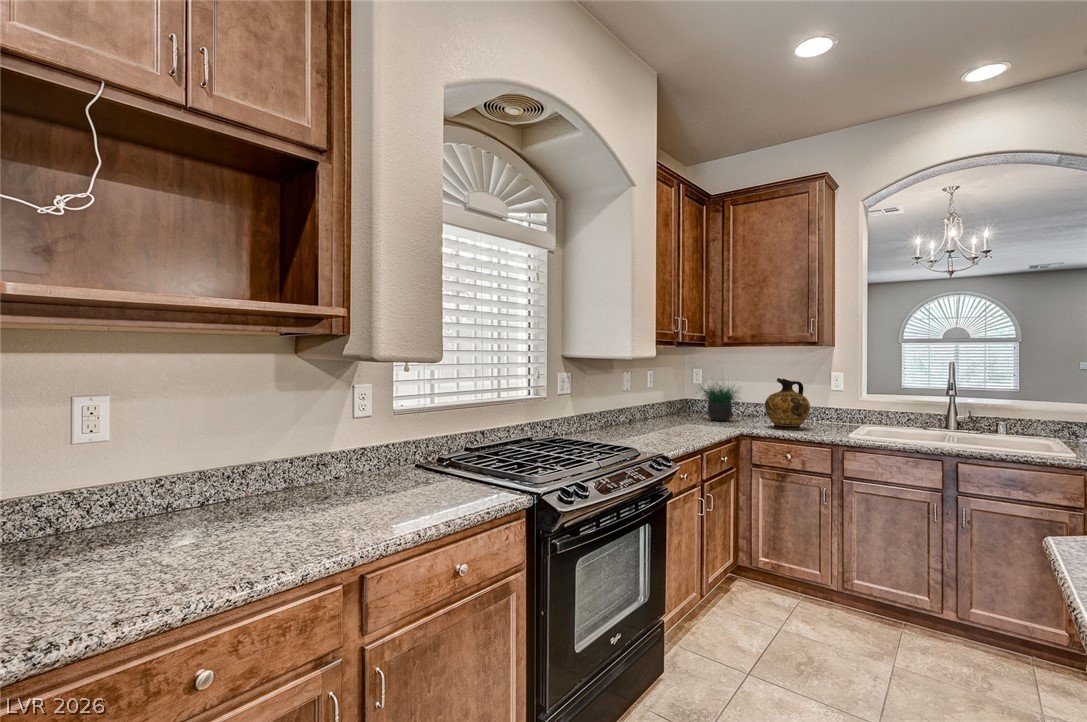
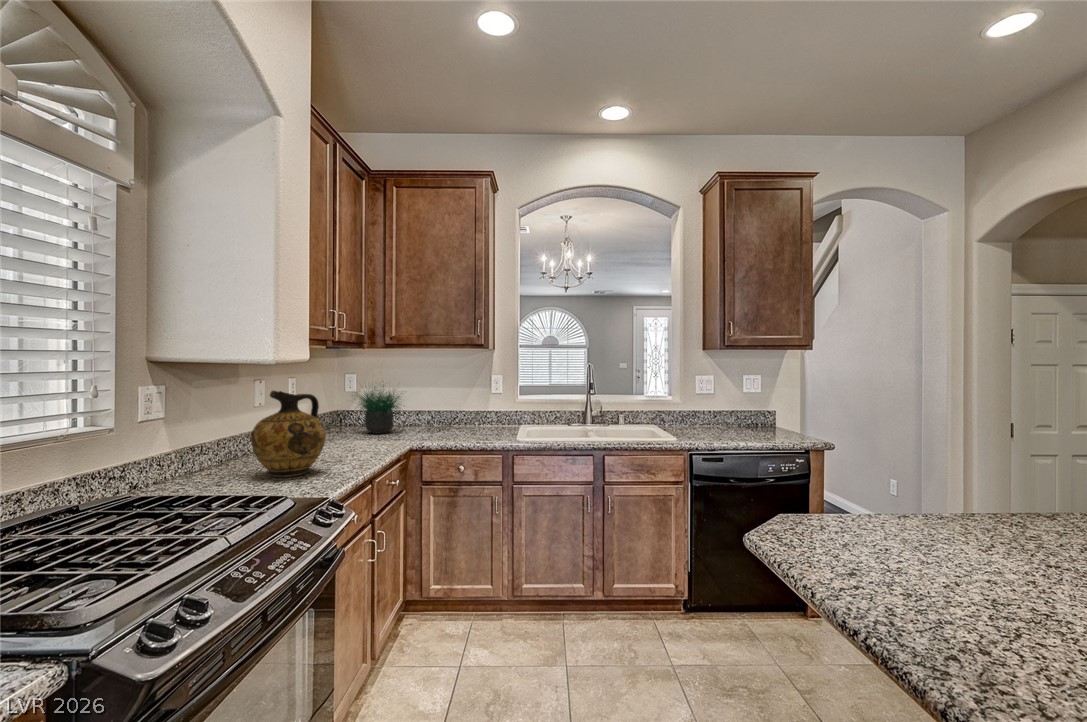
ceramic jug: present [765,378,810,429] -> present [251,391,326,477]

